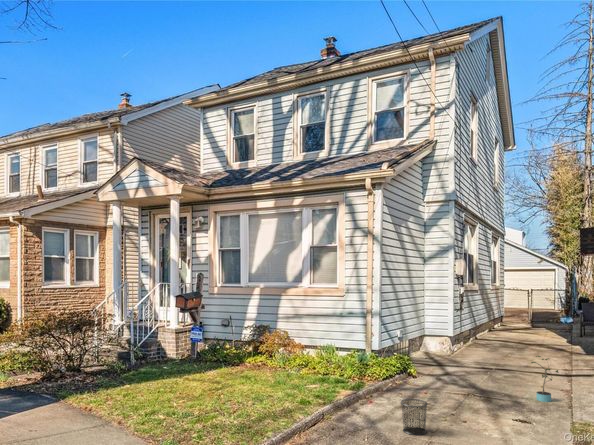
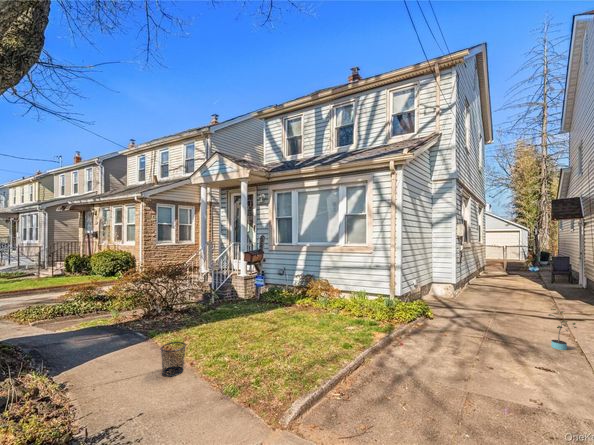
trash can: present [401,399,428,435] -> present [160,342,186,377]

